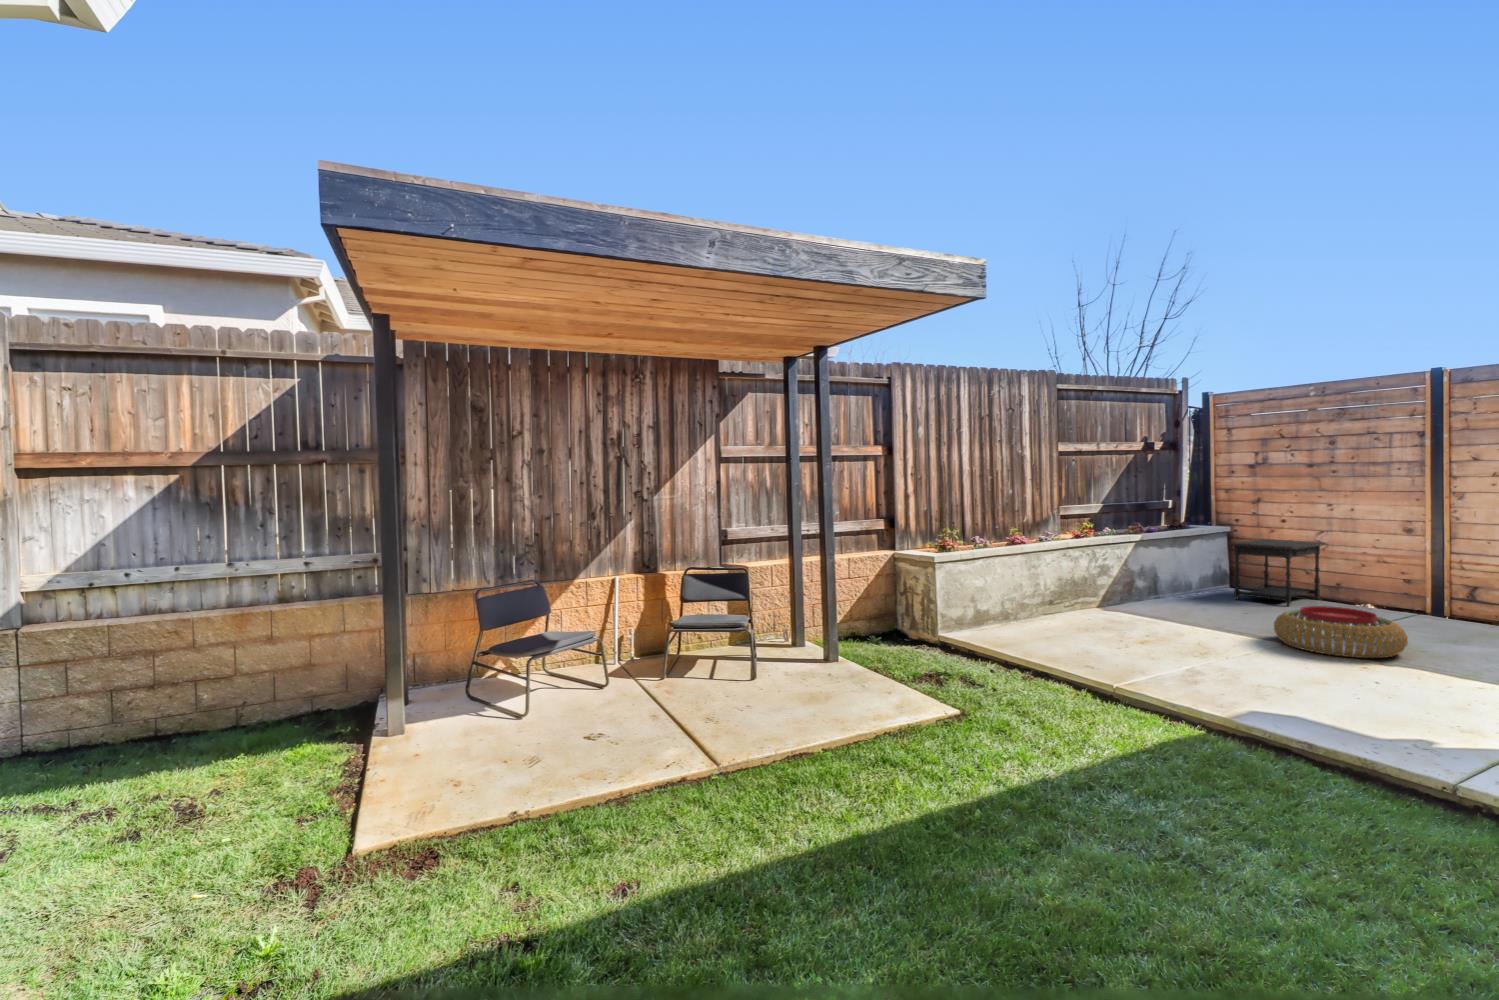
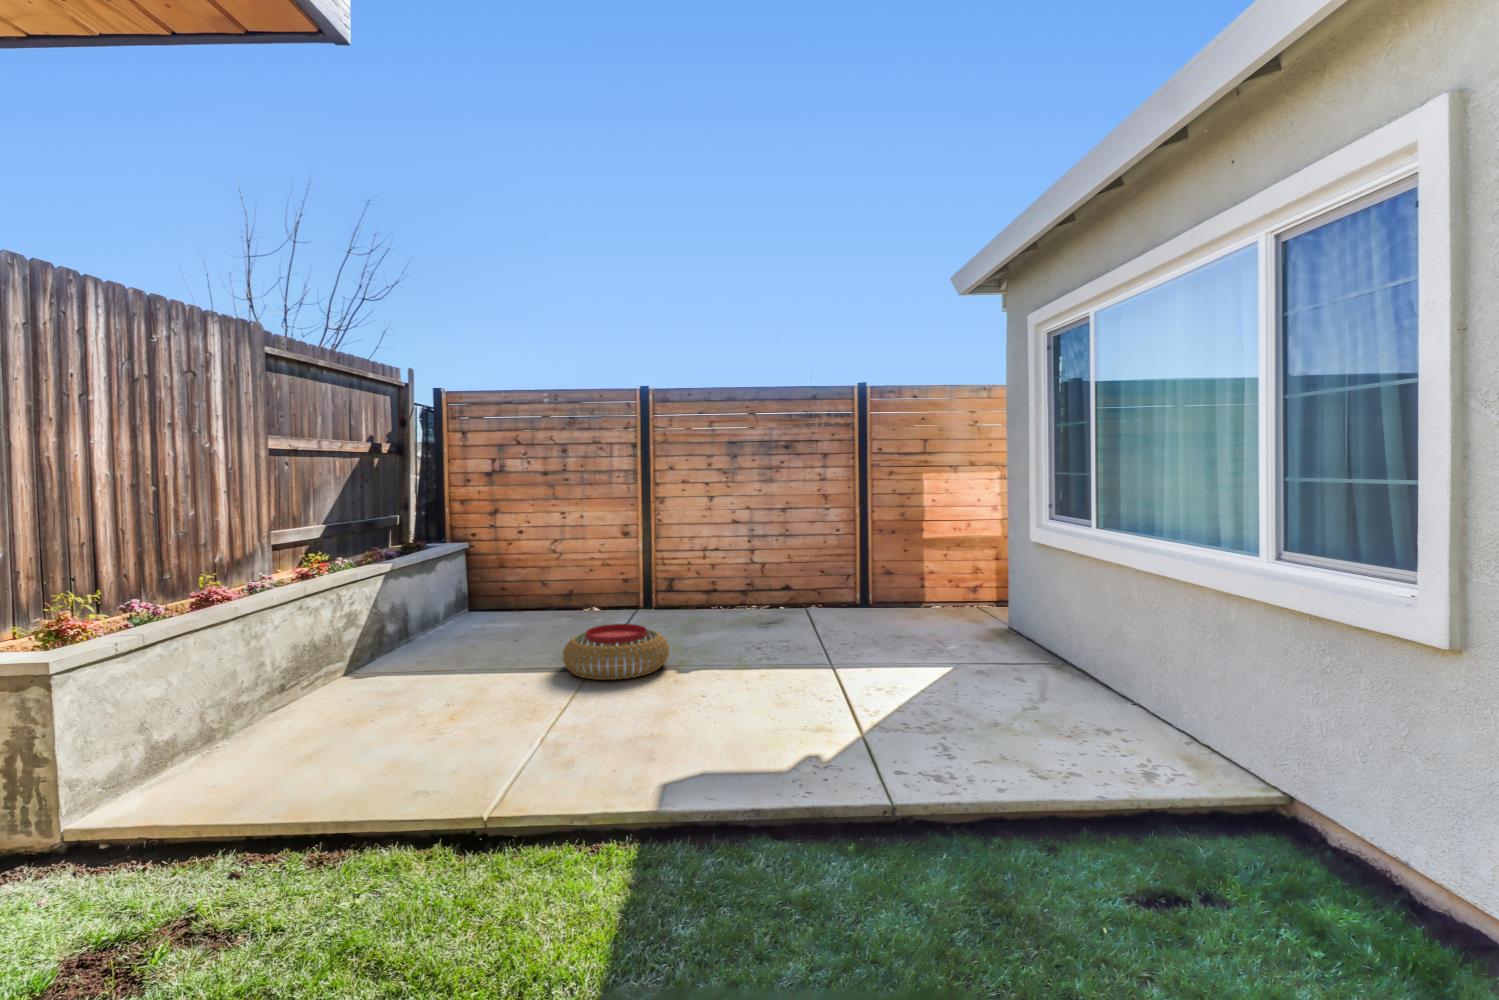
side table: present [1228,539,1326,606] -> none [478,553,559,627]

